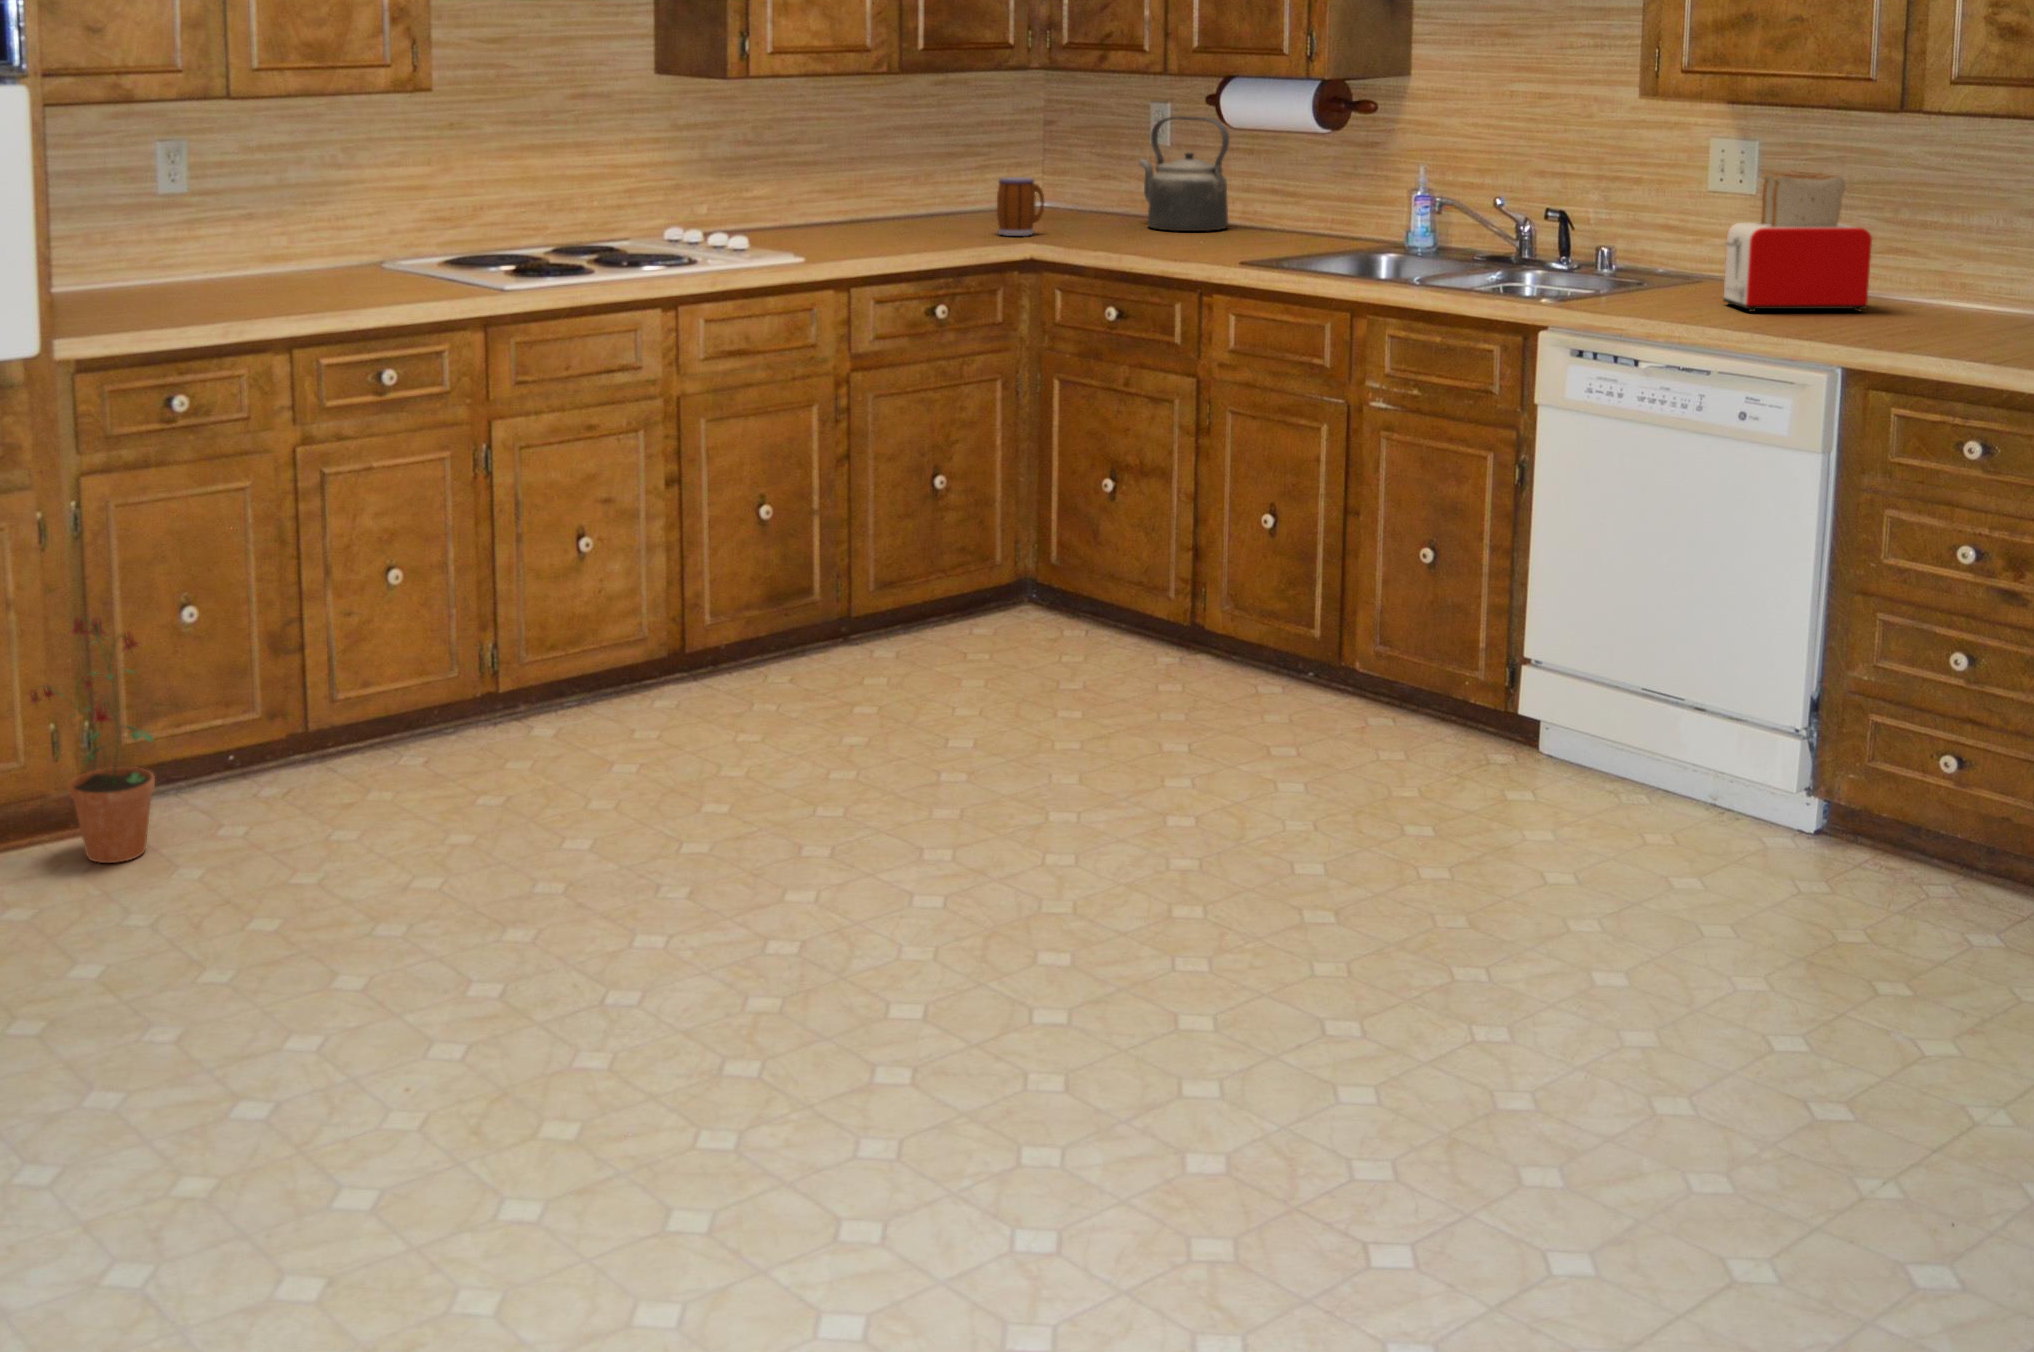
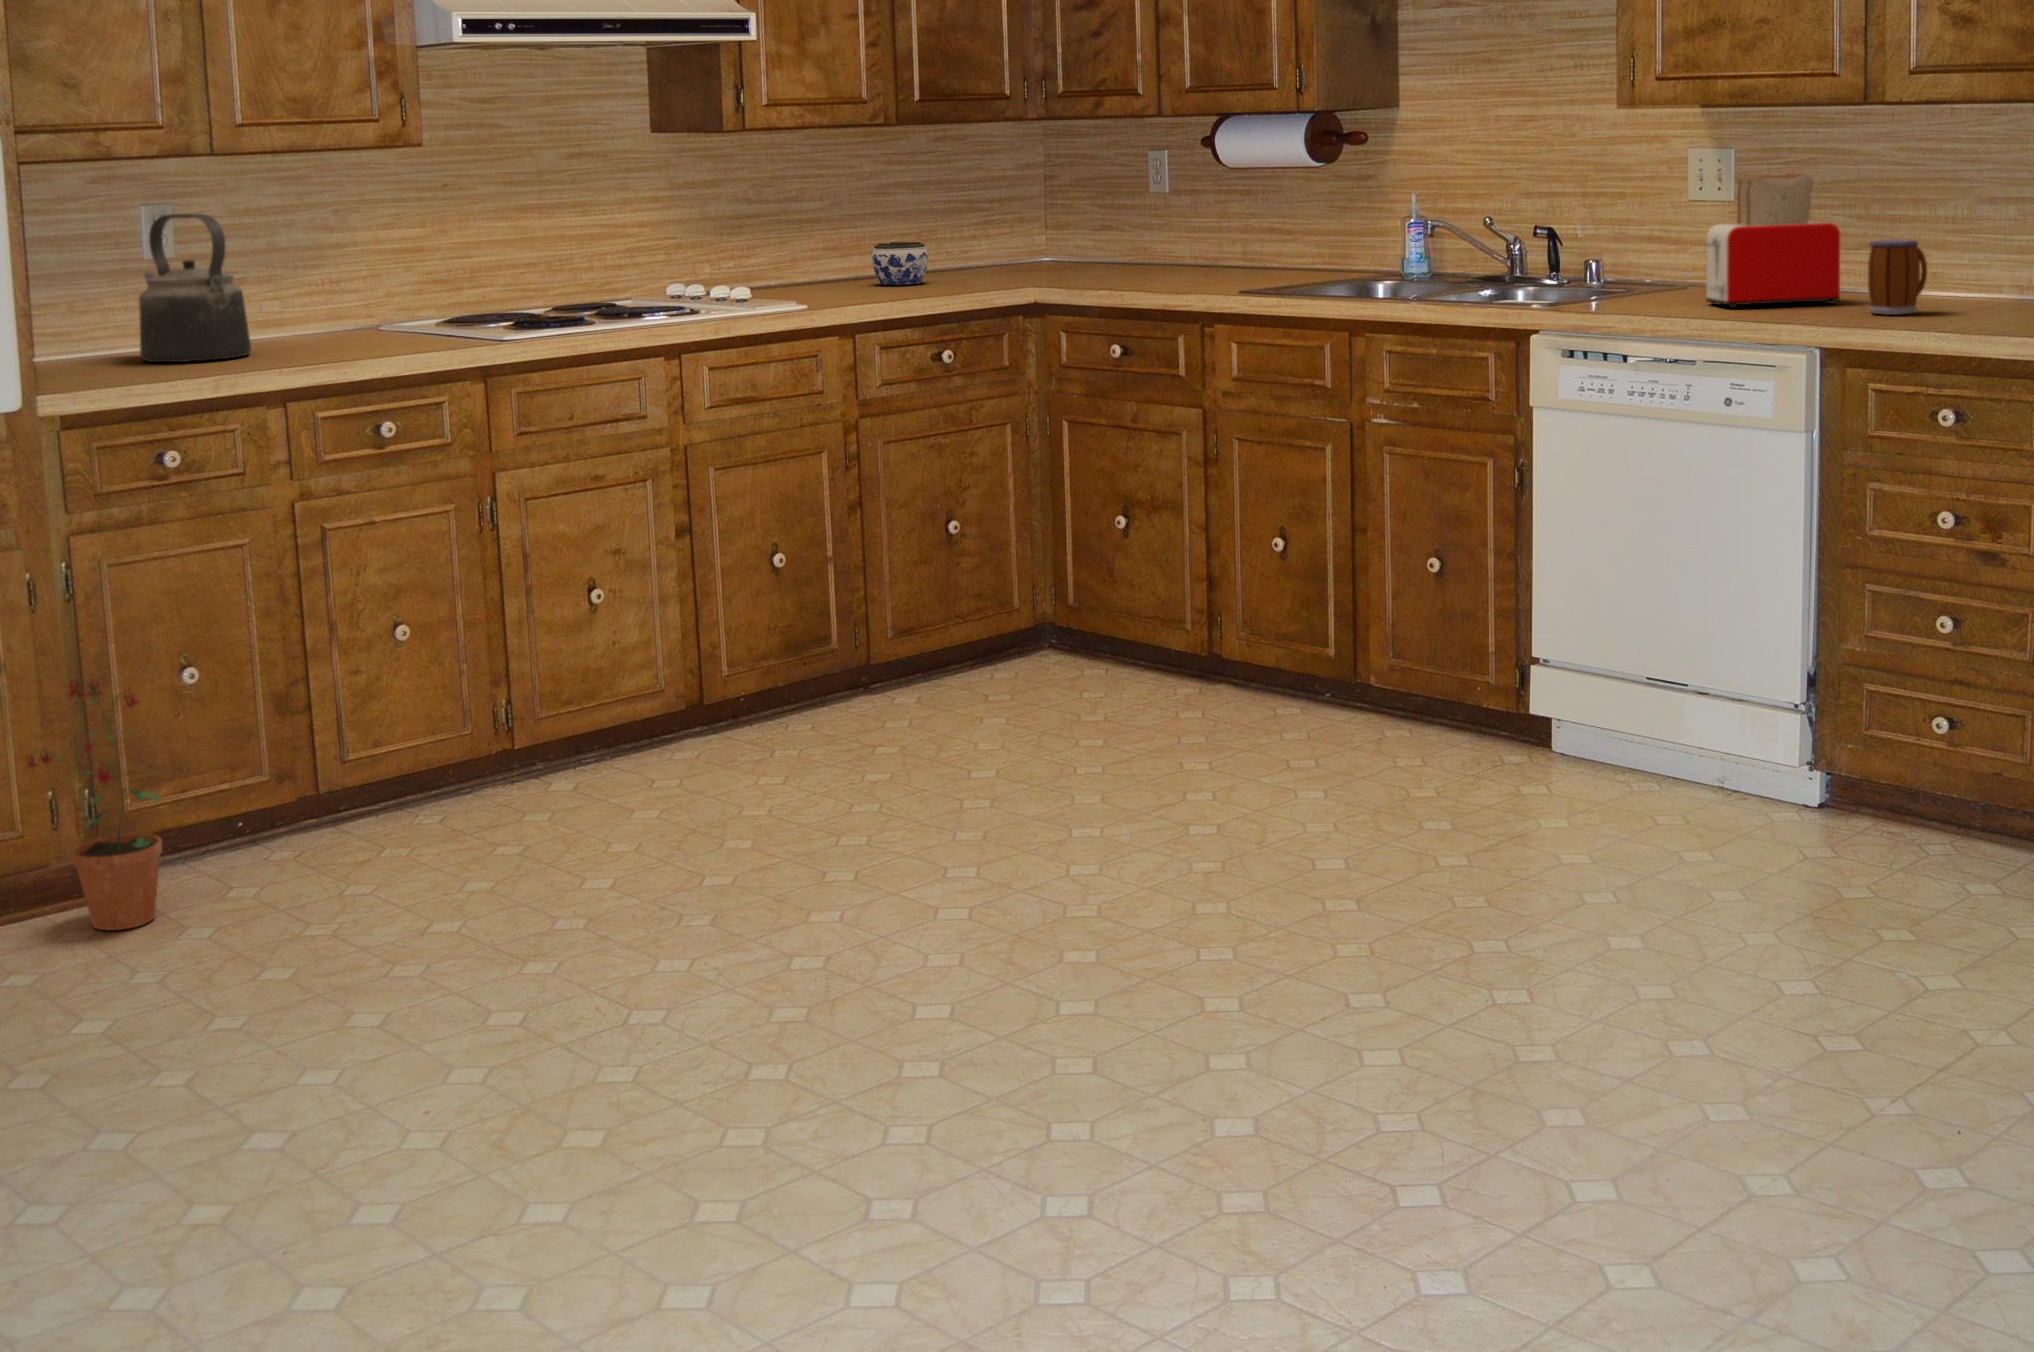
kettle: present [1139,116,1229,231] -> present [139,214,251,362]
mug: present [997,177,1044,236] -> present [1868,239,1927,315]
jar: none [868,187,924,231] -> present [872,242,928,285]

